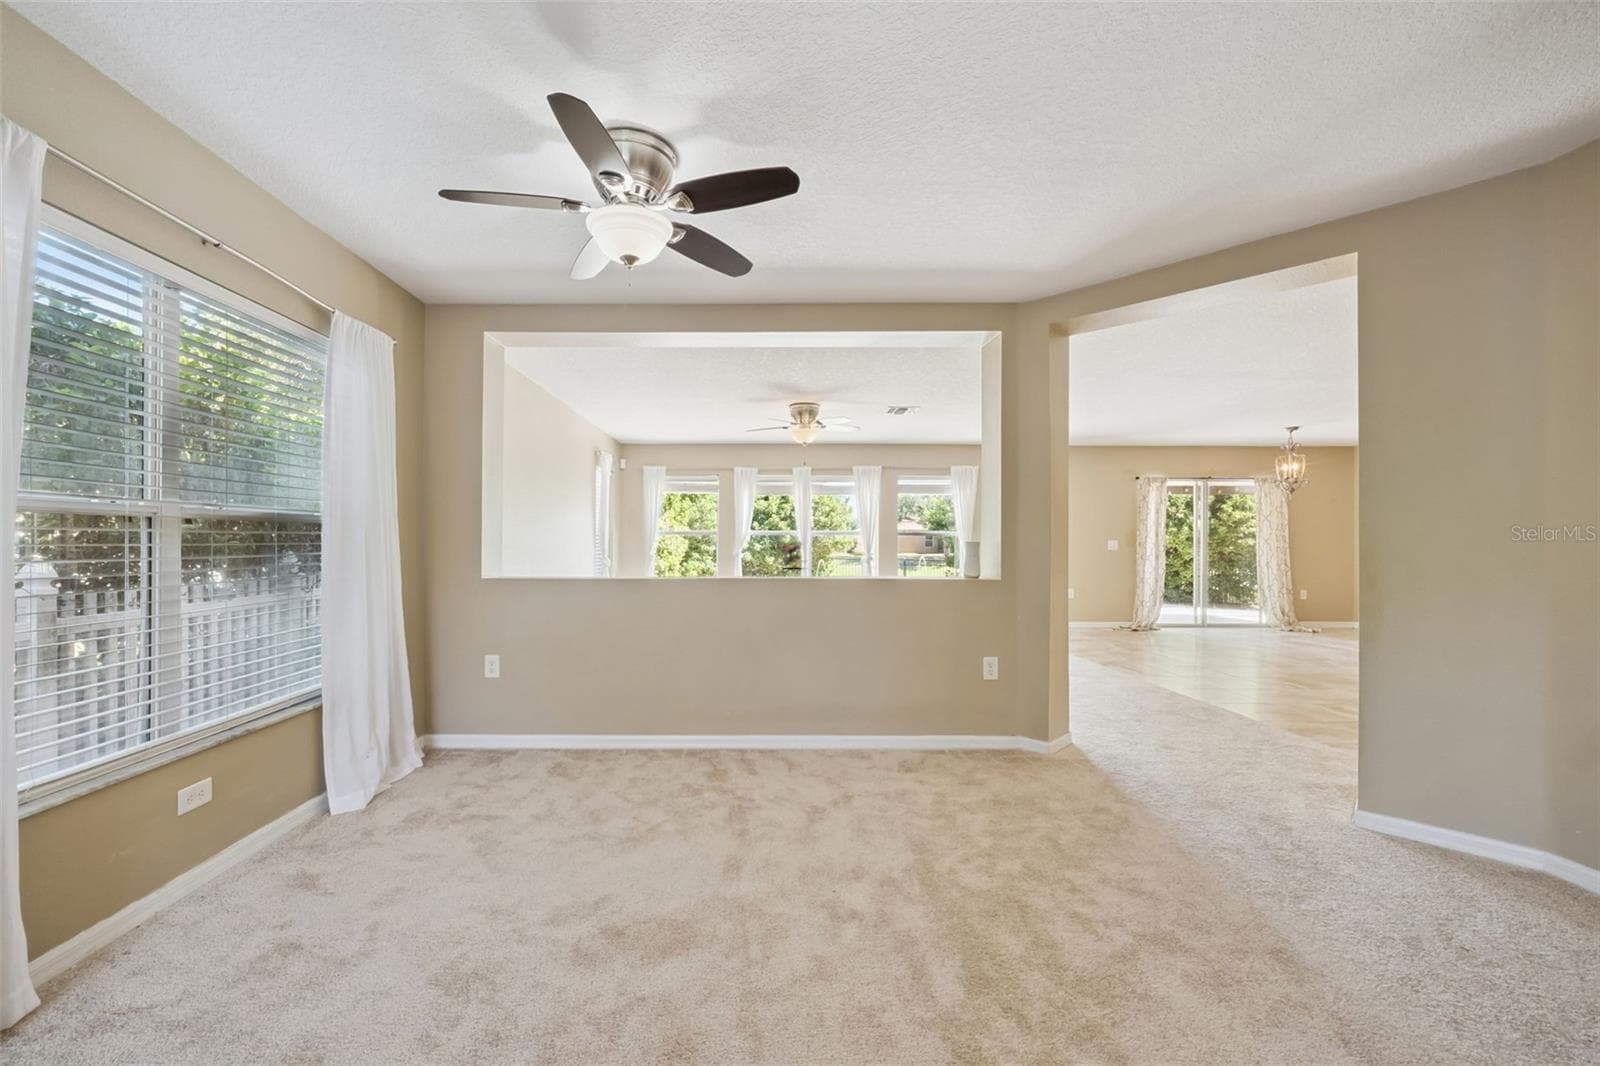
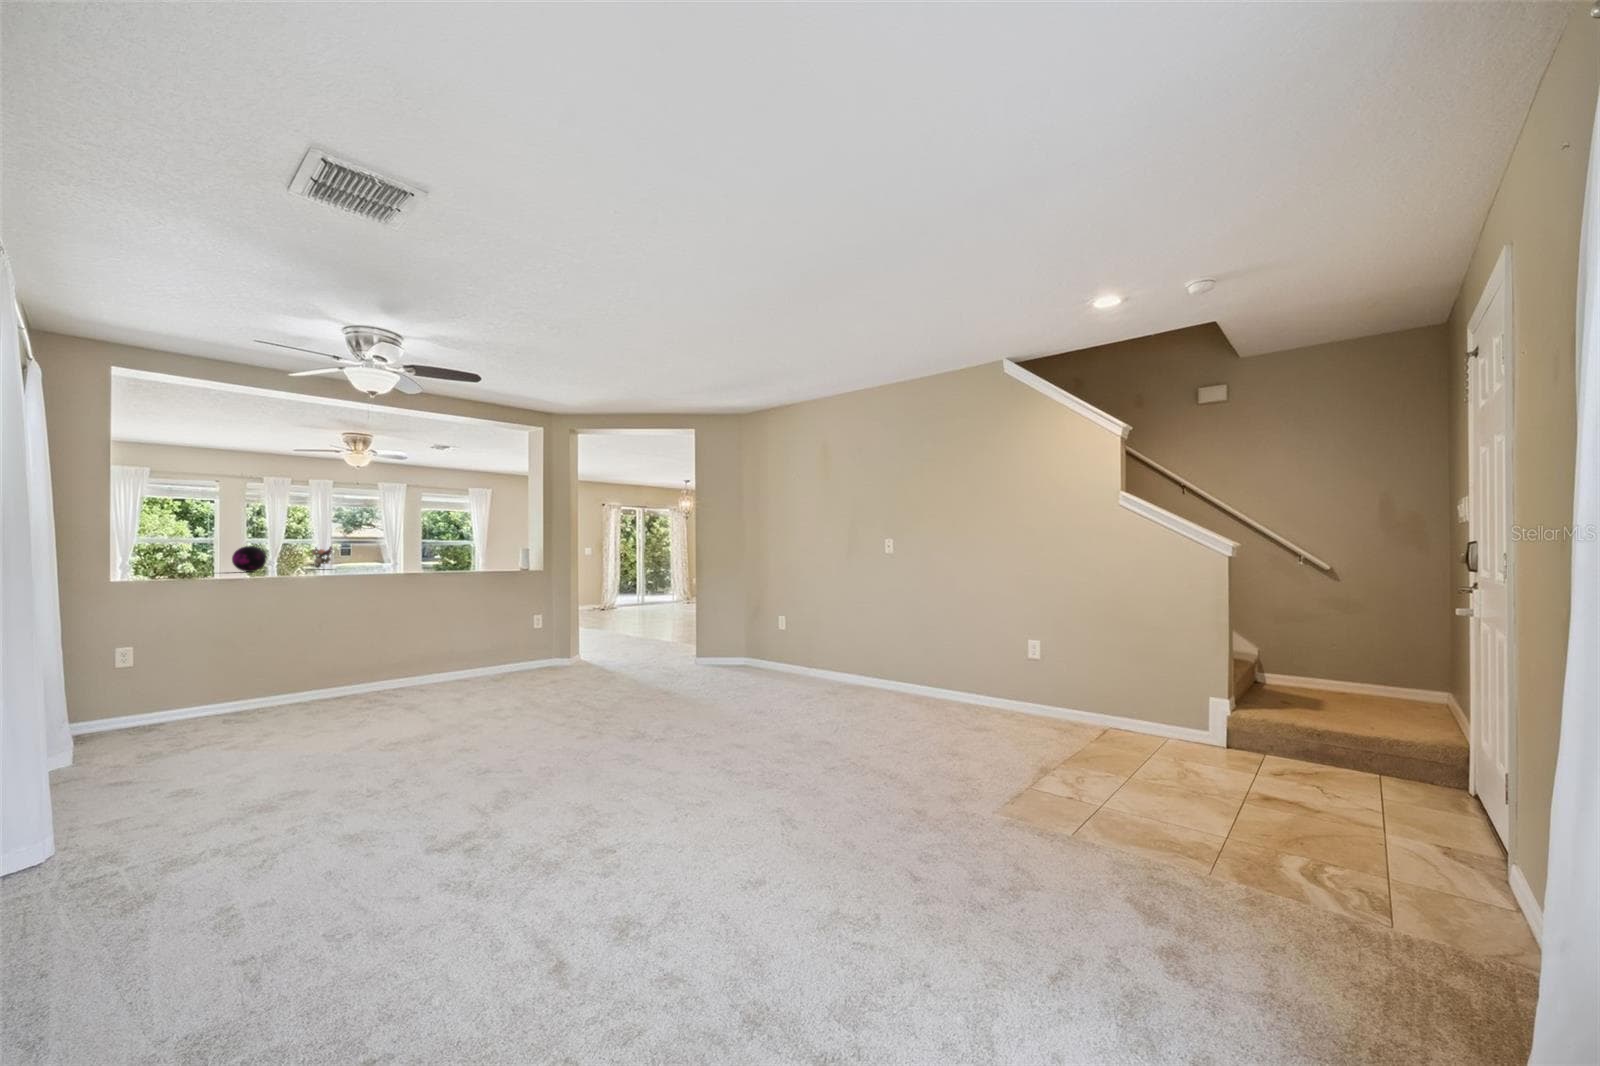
decorative orb: none [706,543,734,571] -> present [232,546,266,572]

